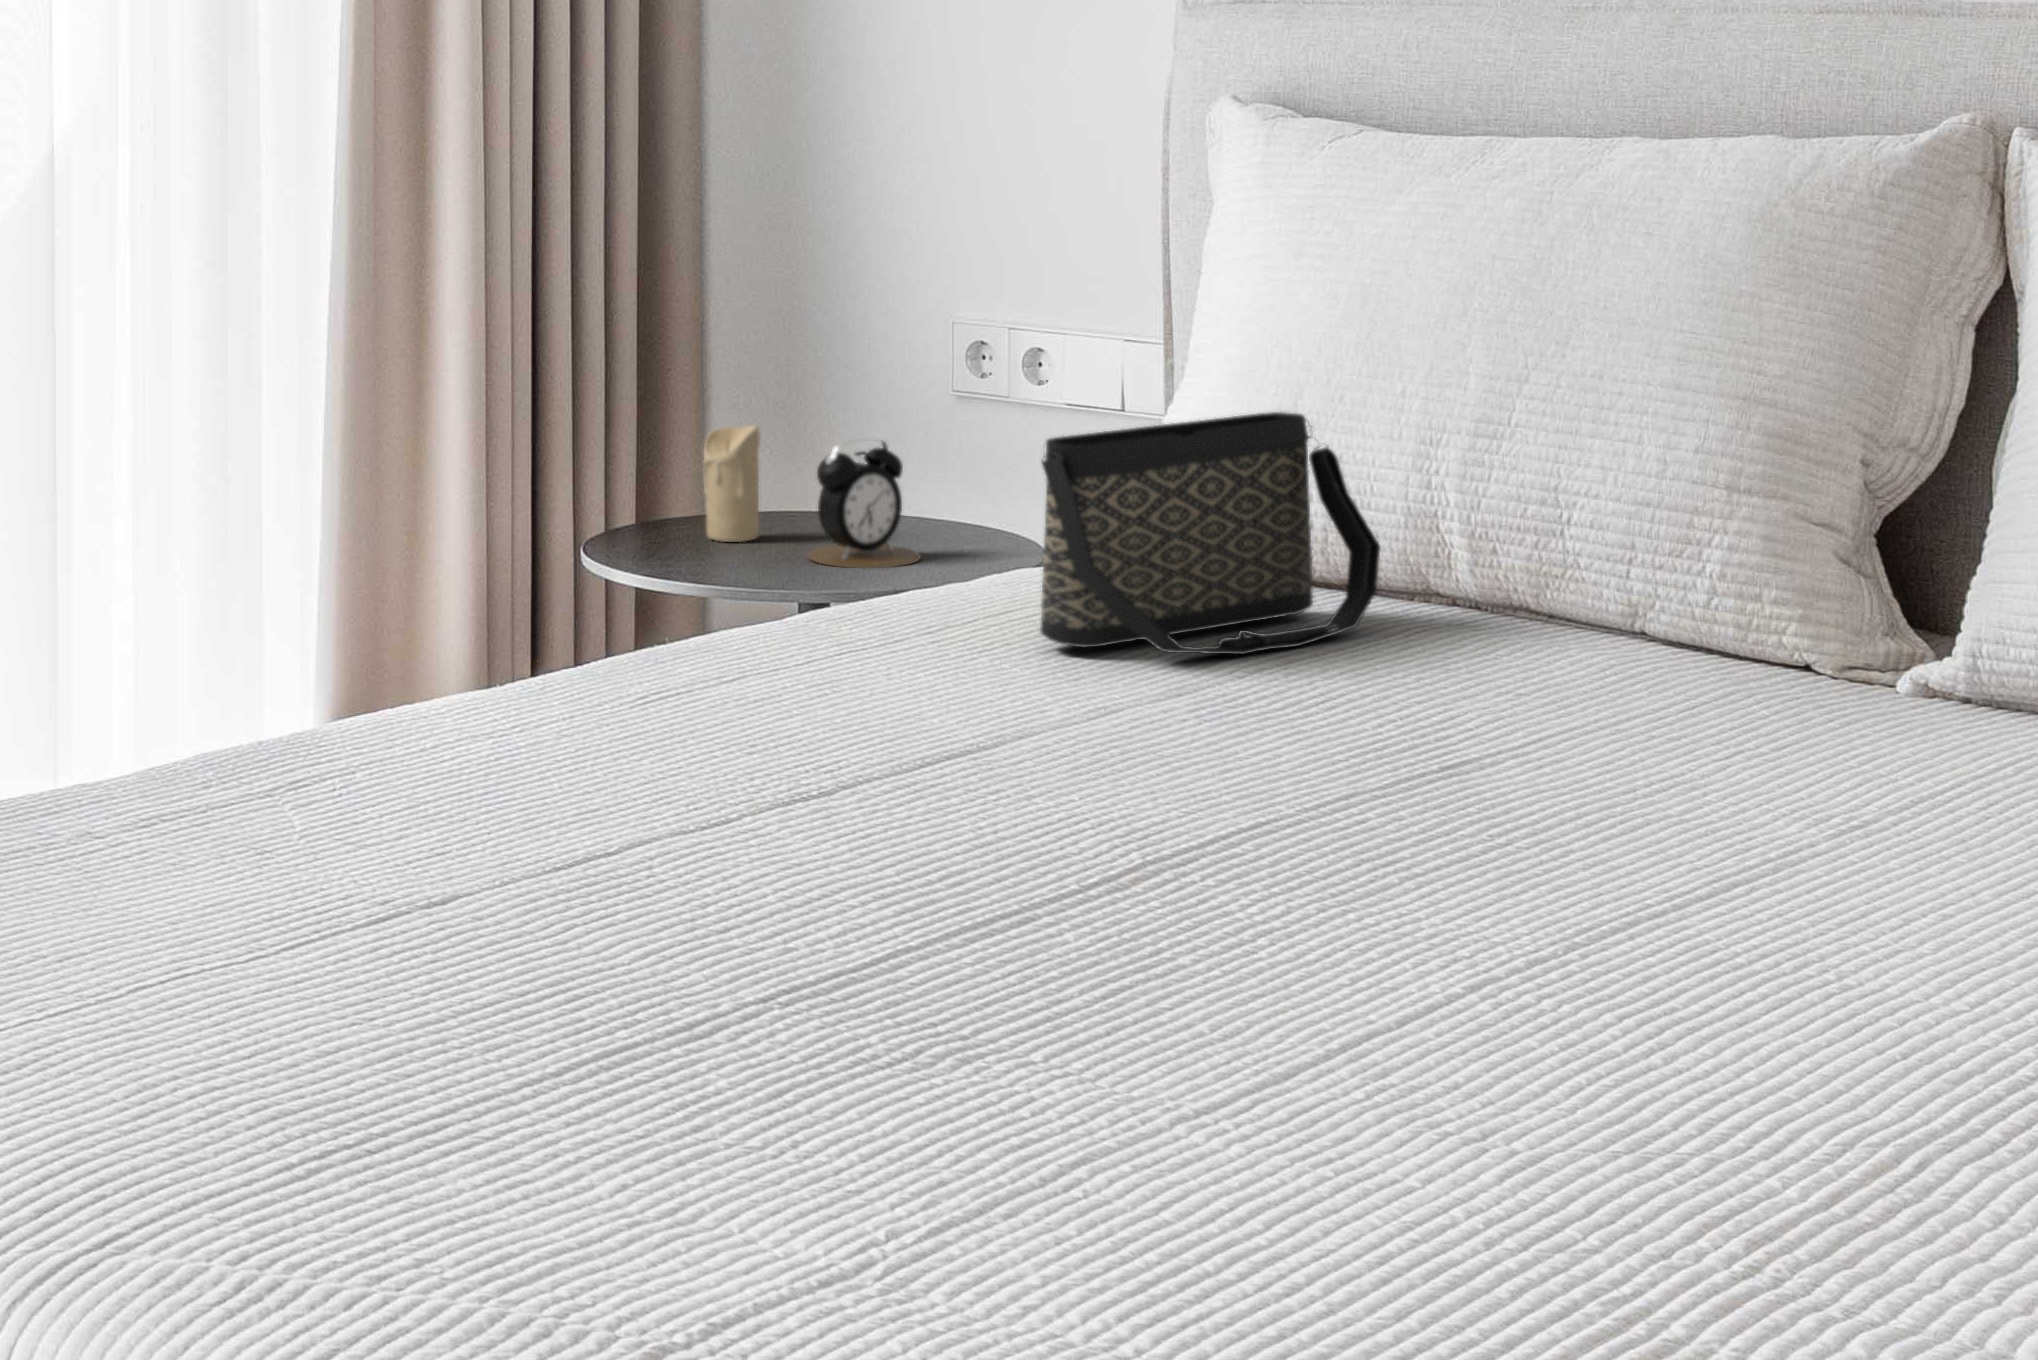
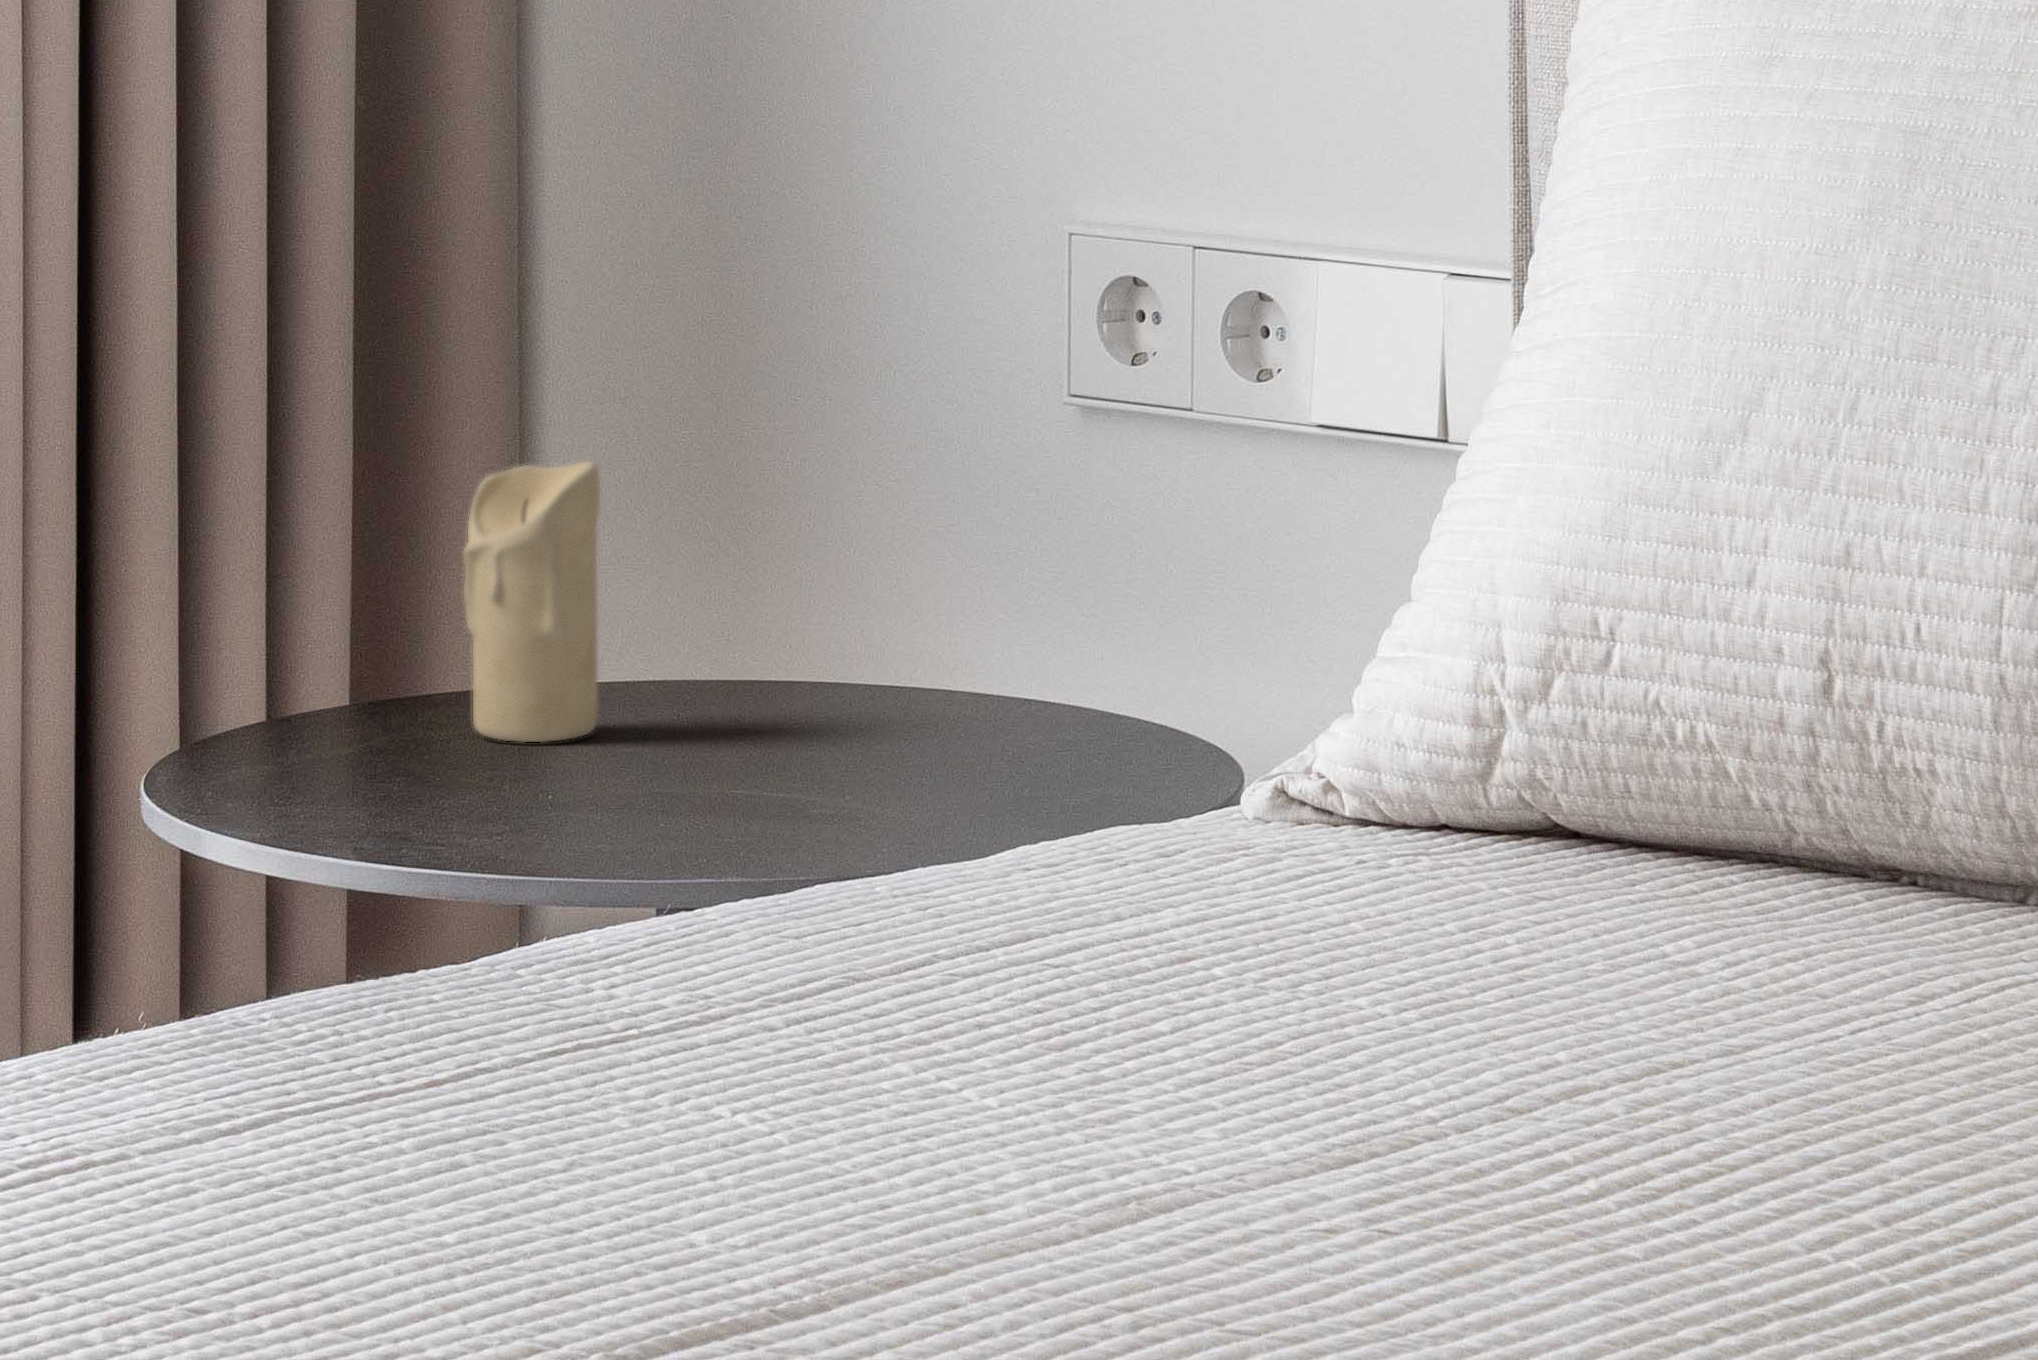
handbag: present [1040,412,1380,654] -> none [1037,431,1905,1043]
alarm clock: present [808,440,920,568] -> none [687,494,955,808]

